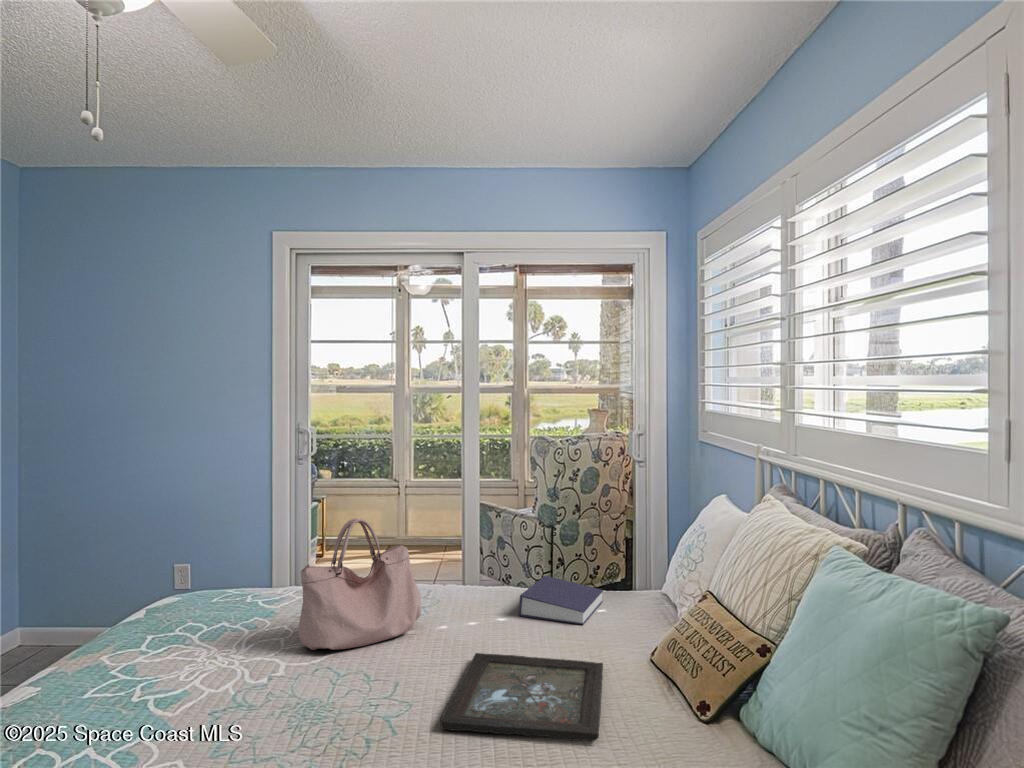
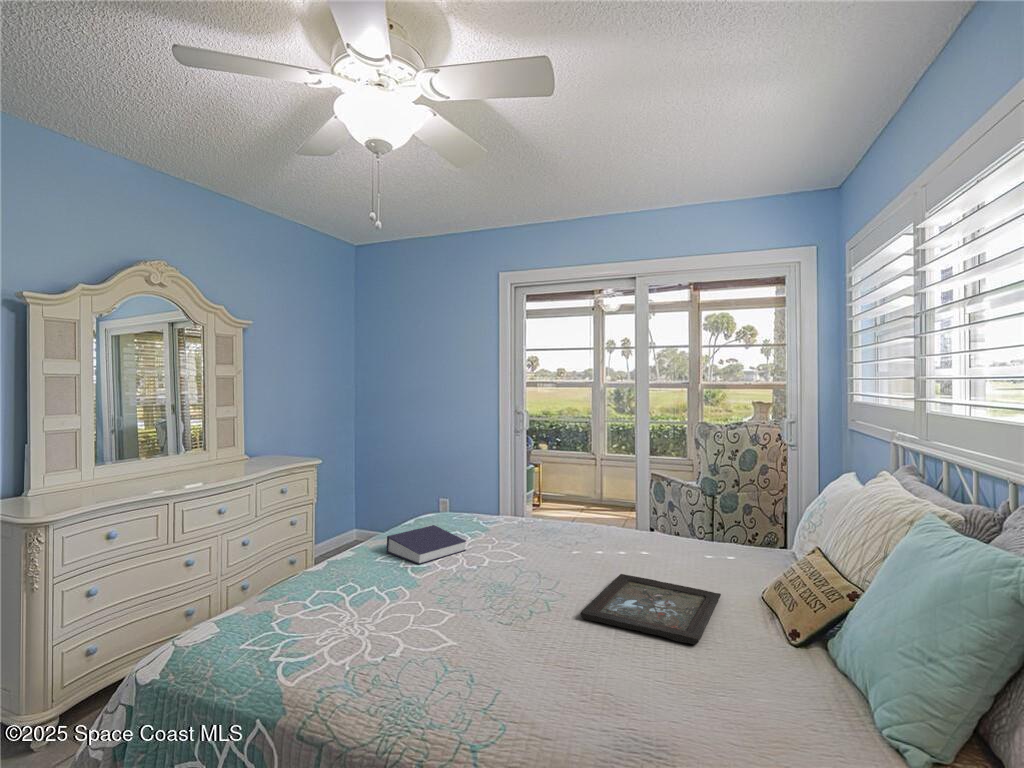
handbag: present [298,518,421,650] -> none [499,470,588,560]
book: present [519,576,603,624] -> present [386,525,466,564]

